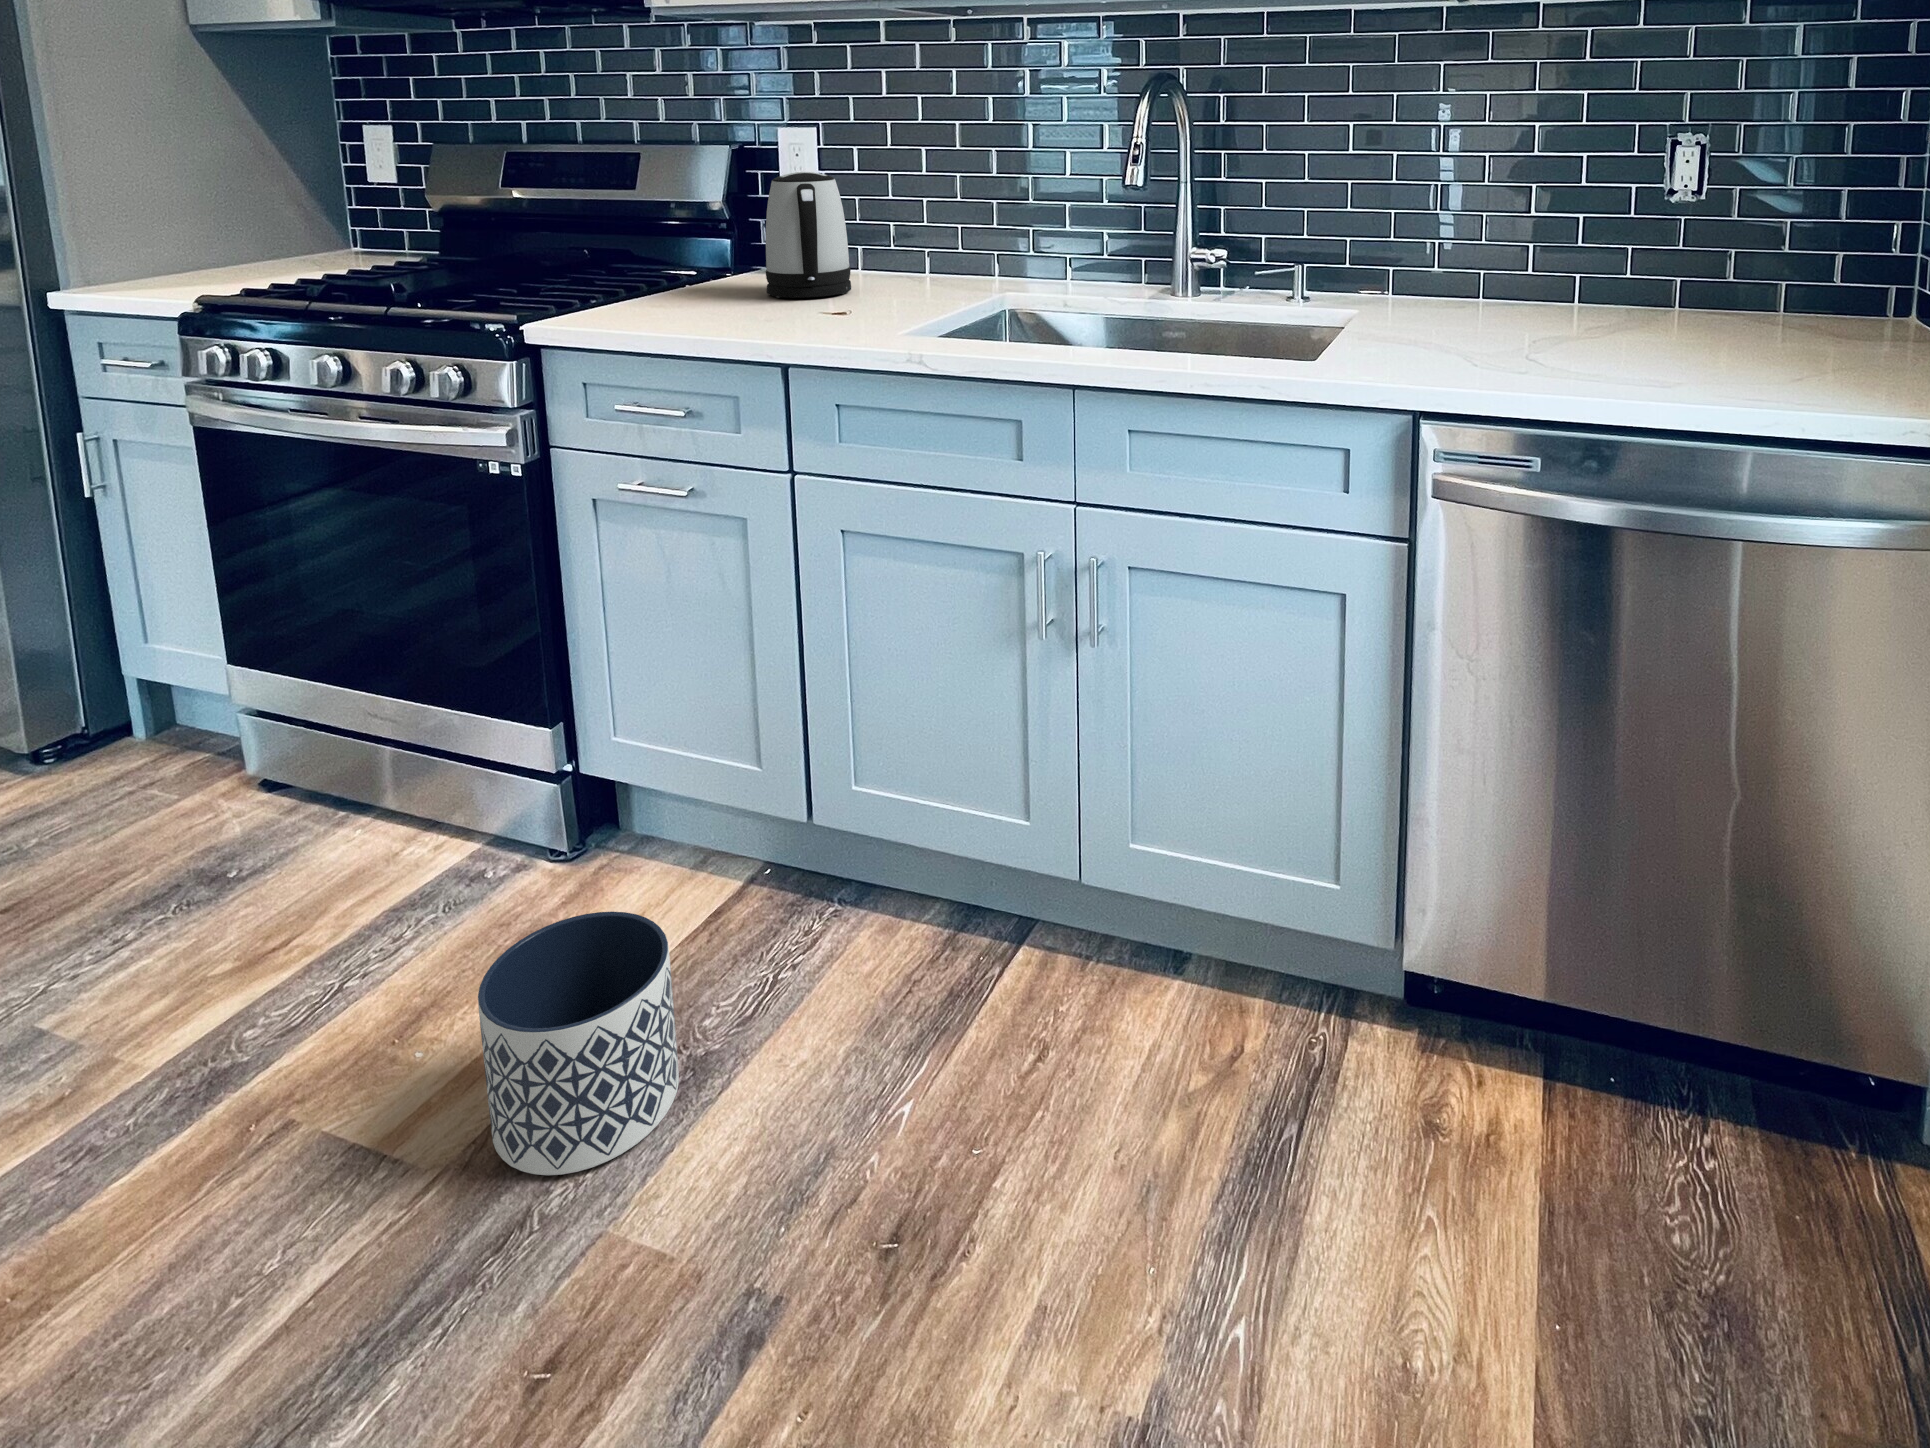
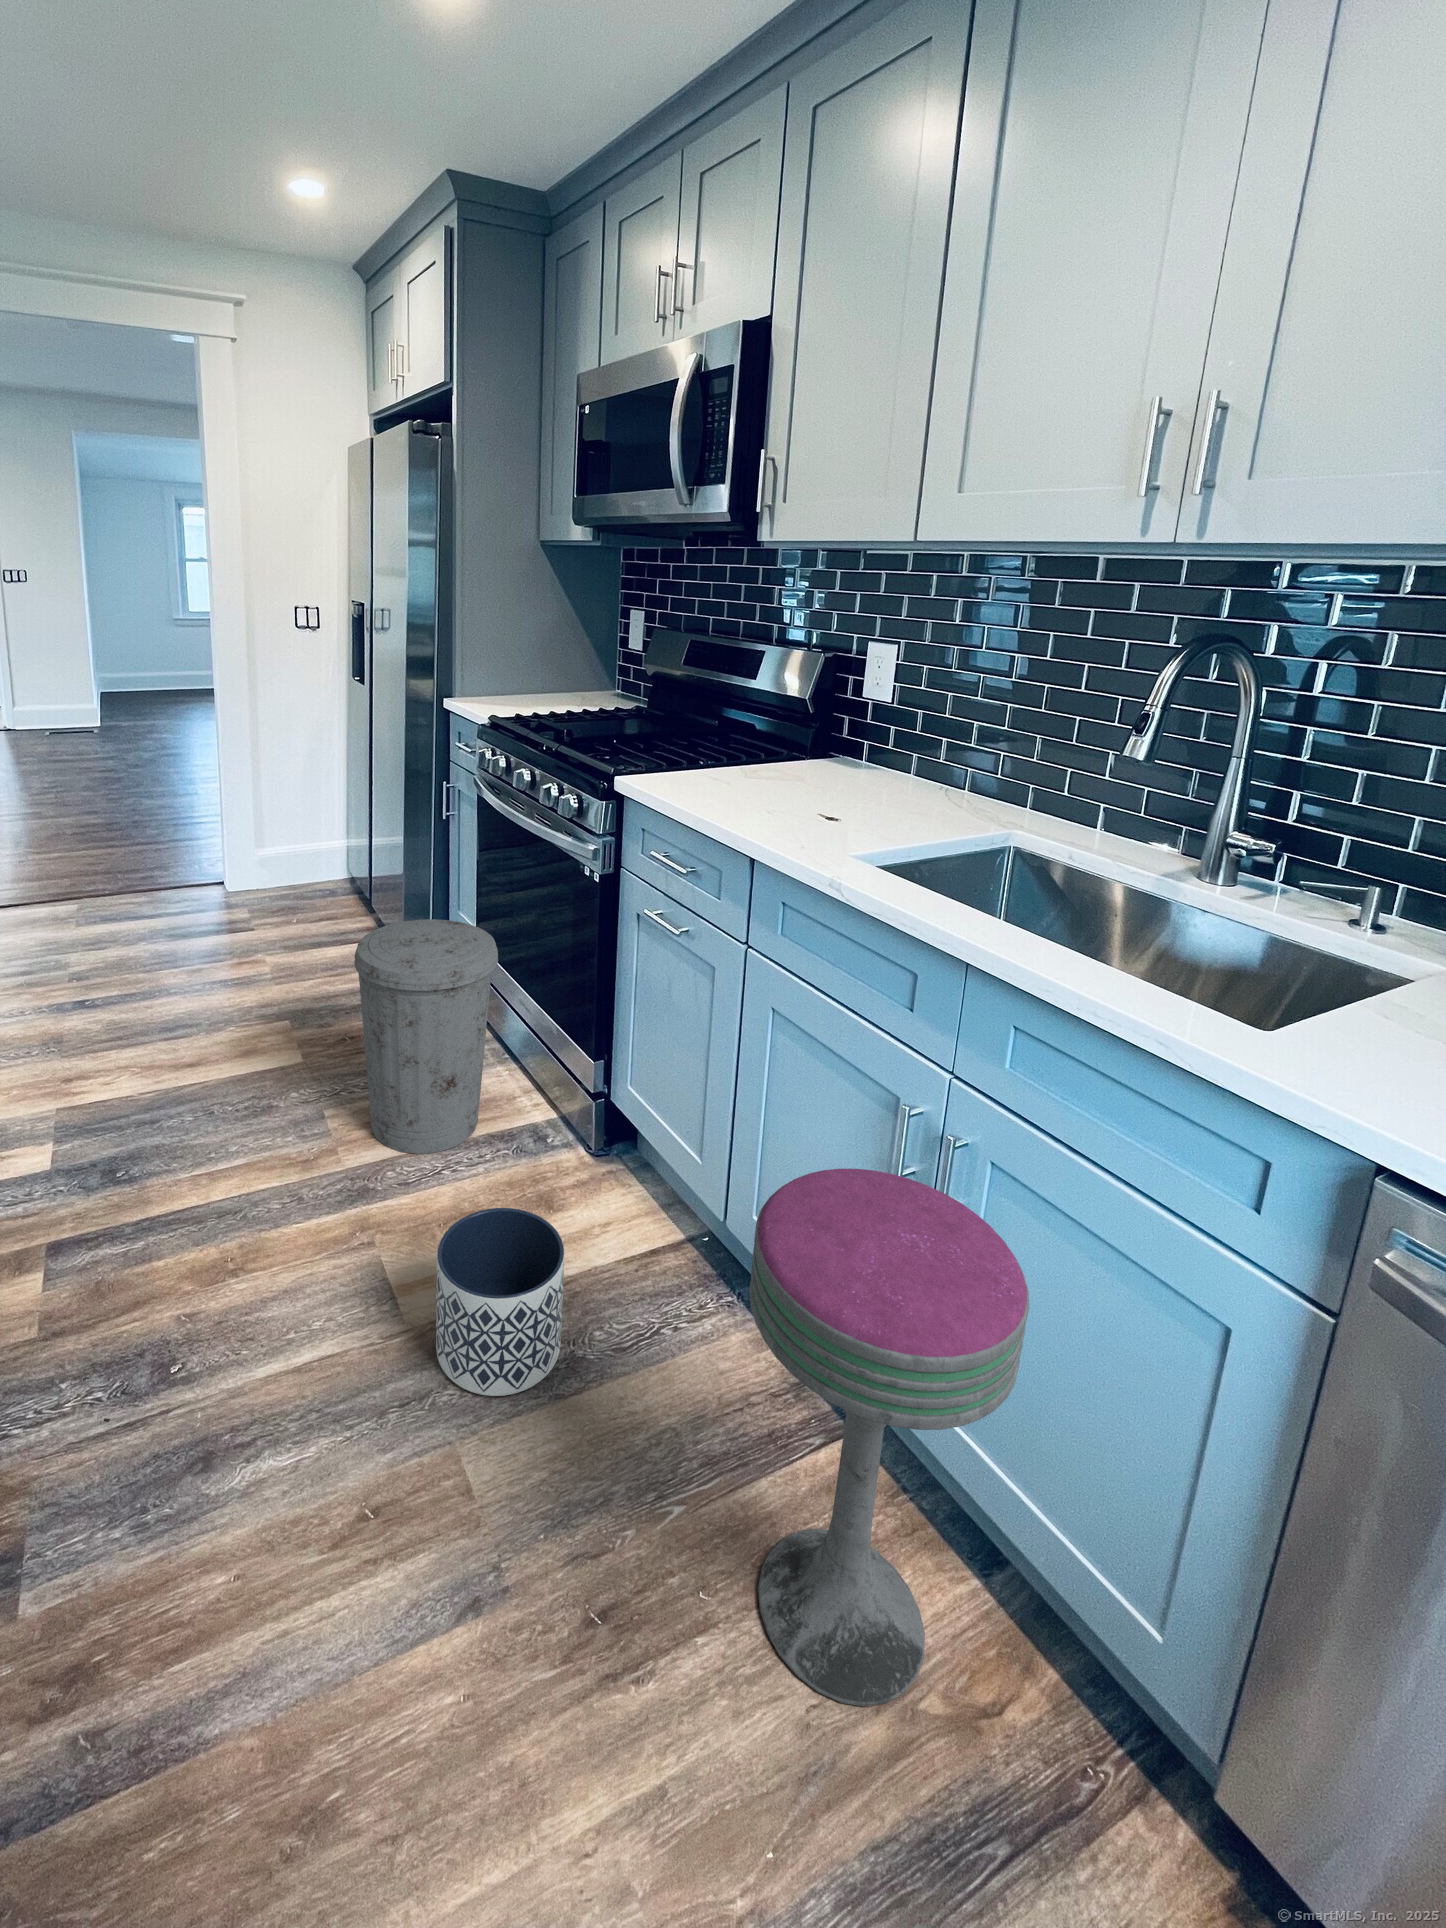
kettle: present [766,172,851,298] -> none [808,686,885,798]
trash can: none [77,614,358,1008] -> present [354,919,498,1154]
bar stool: none [960,616,1216,1144] -> present [749,1169,1029,1707]

